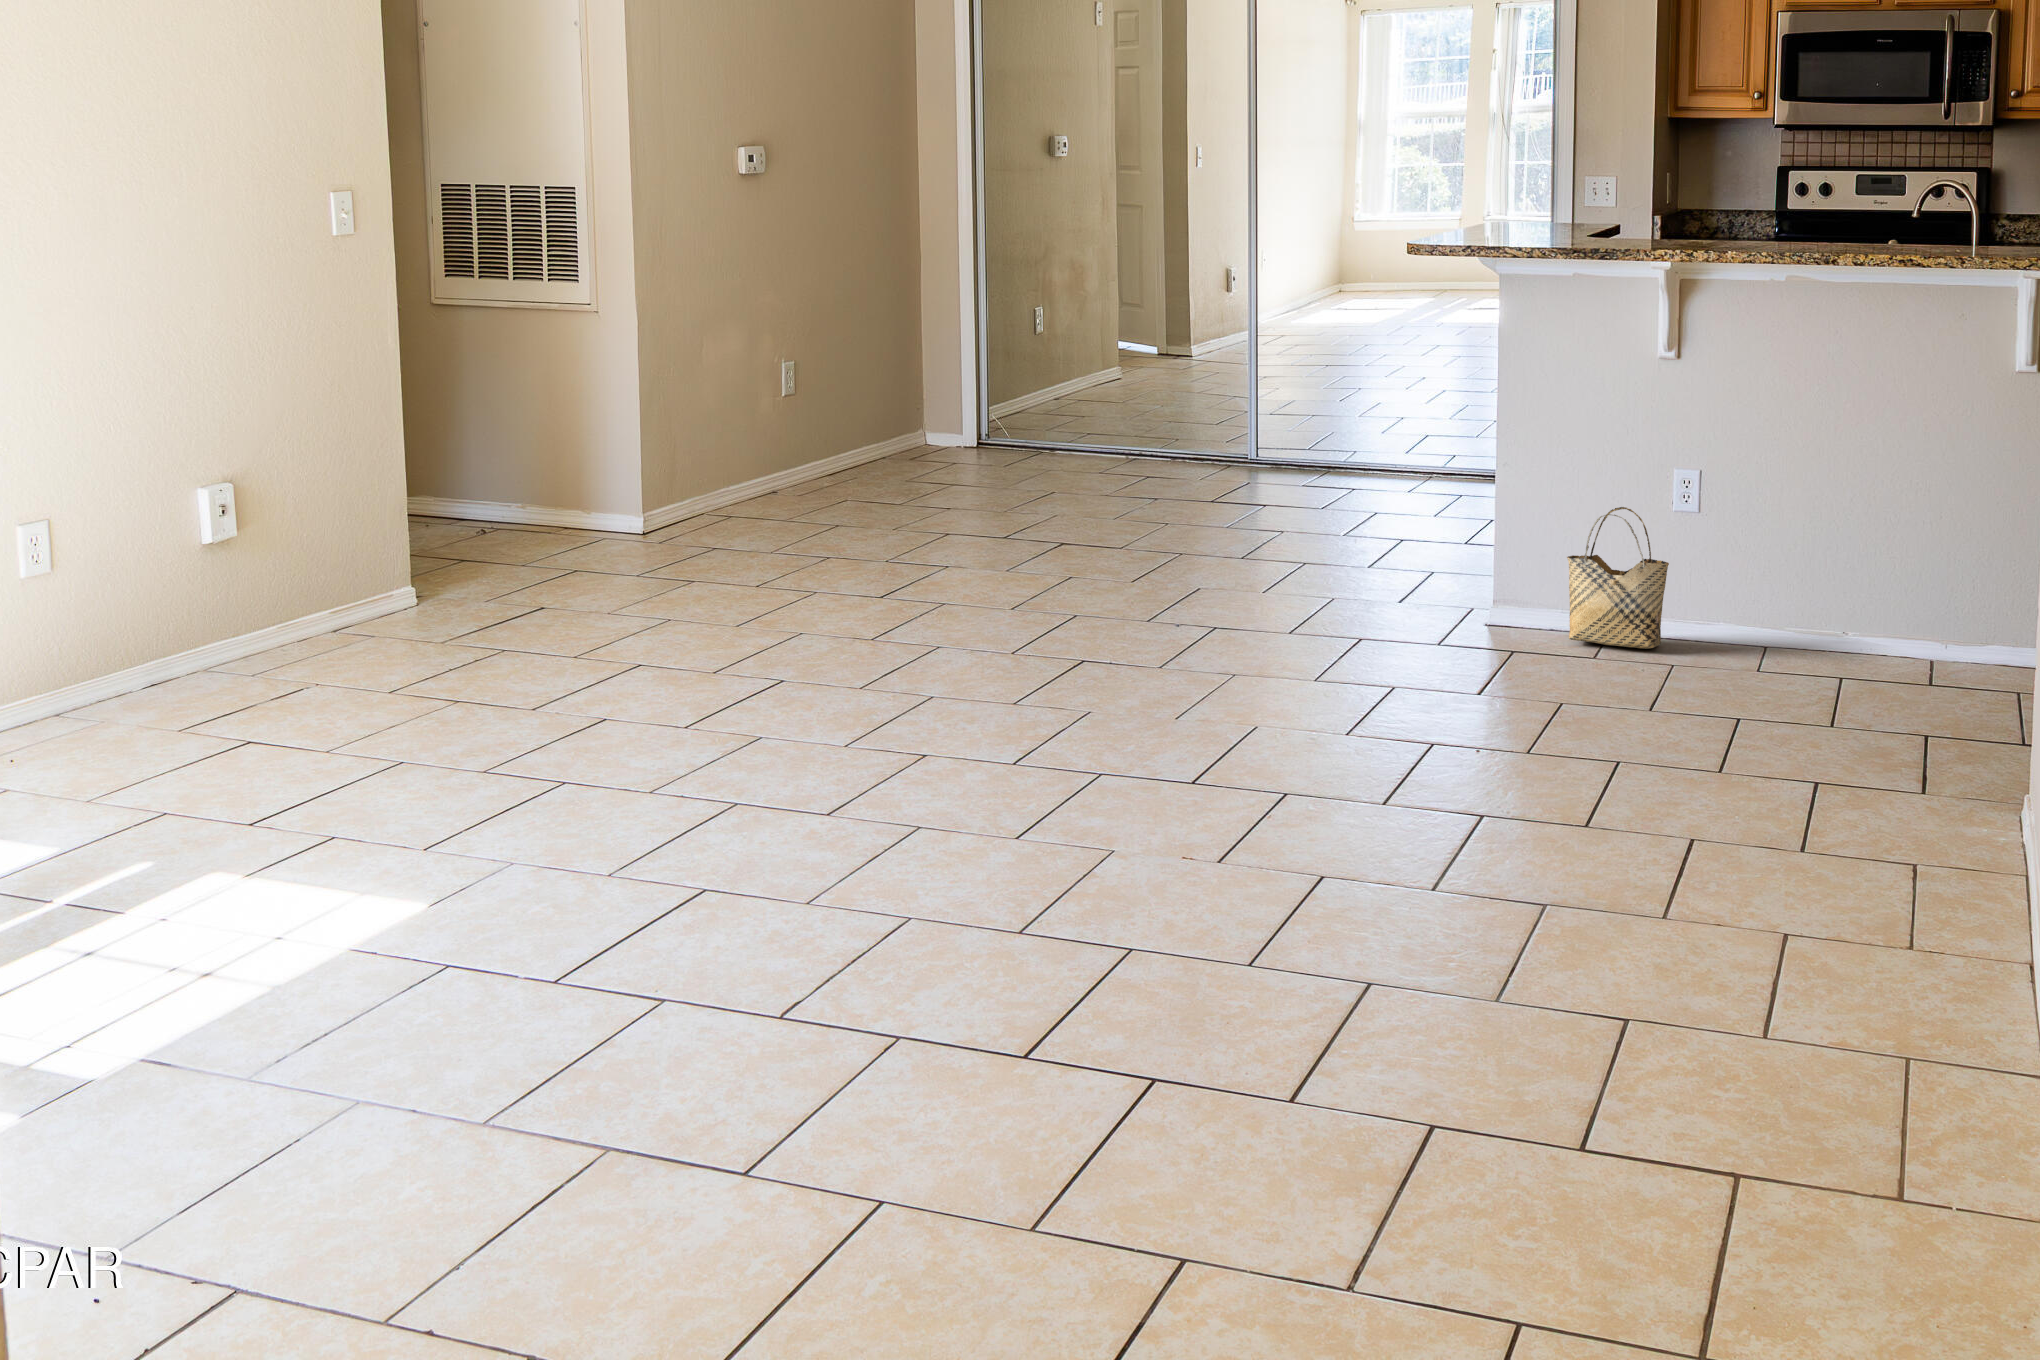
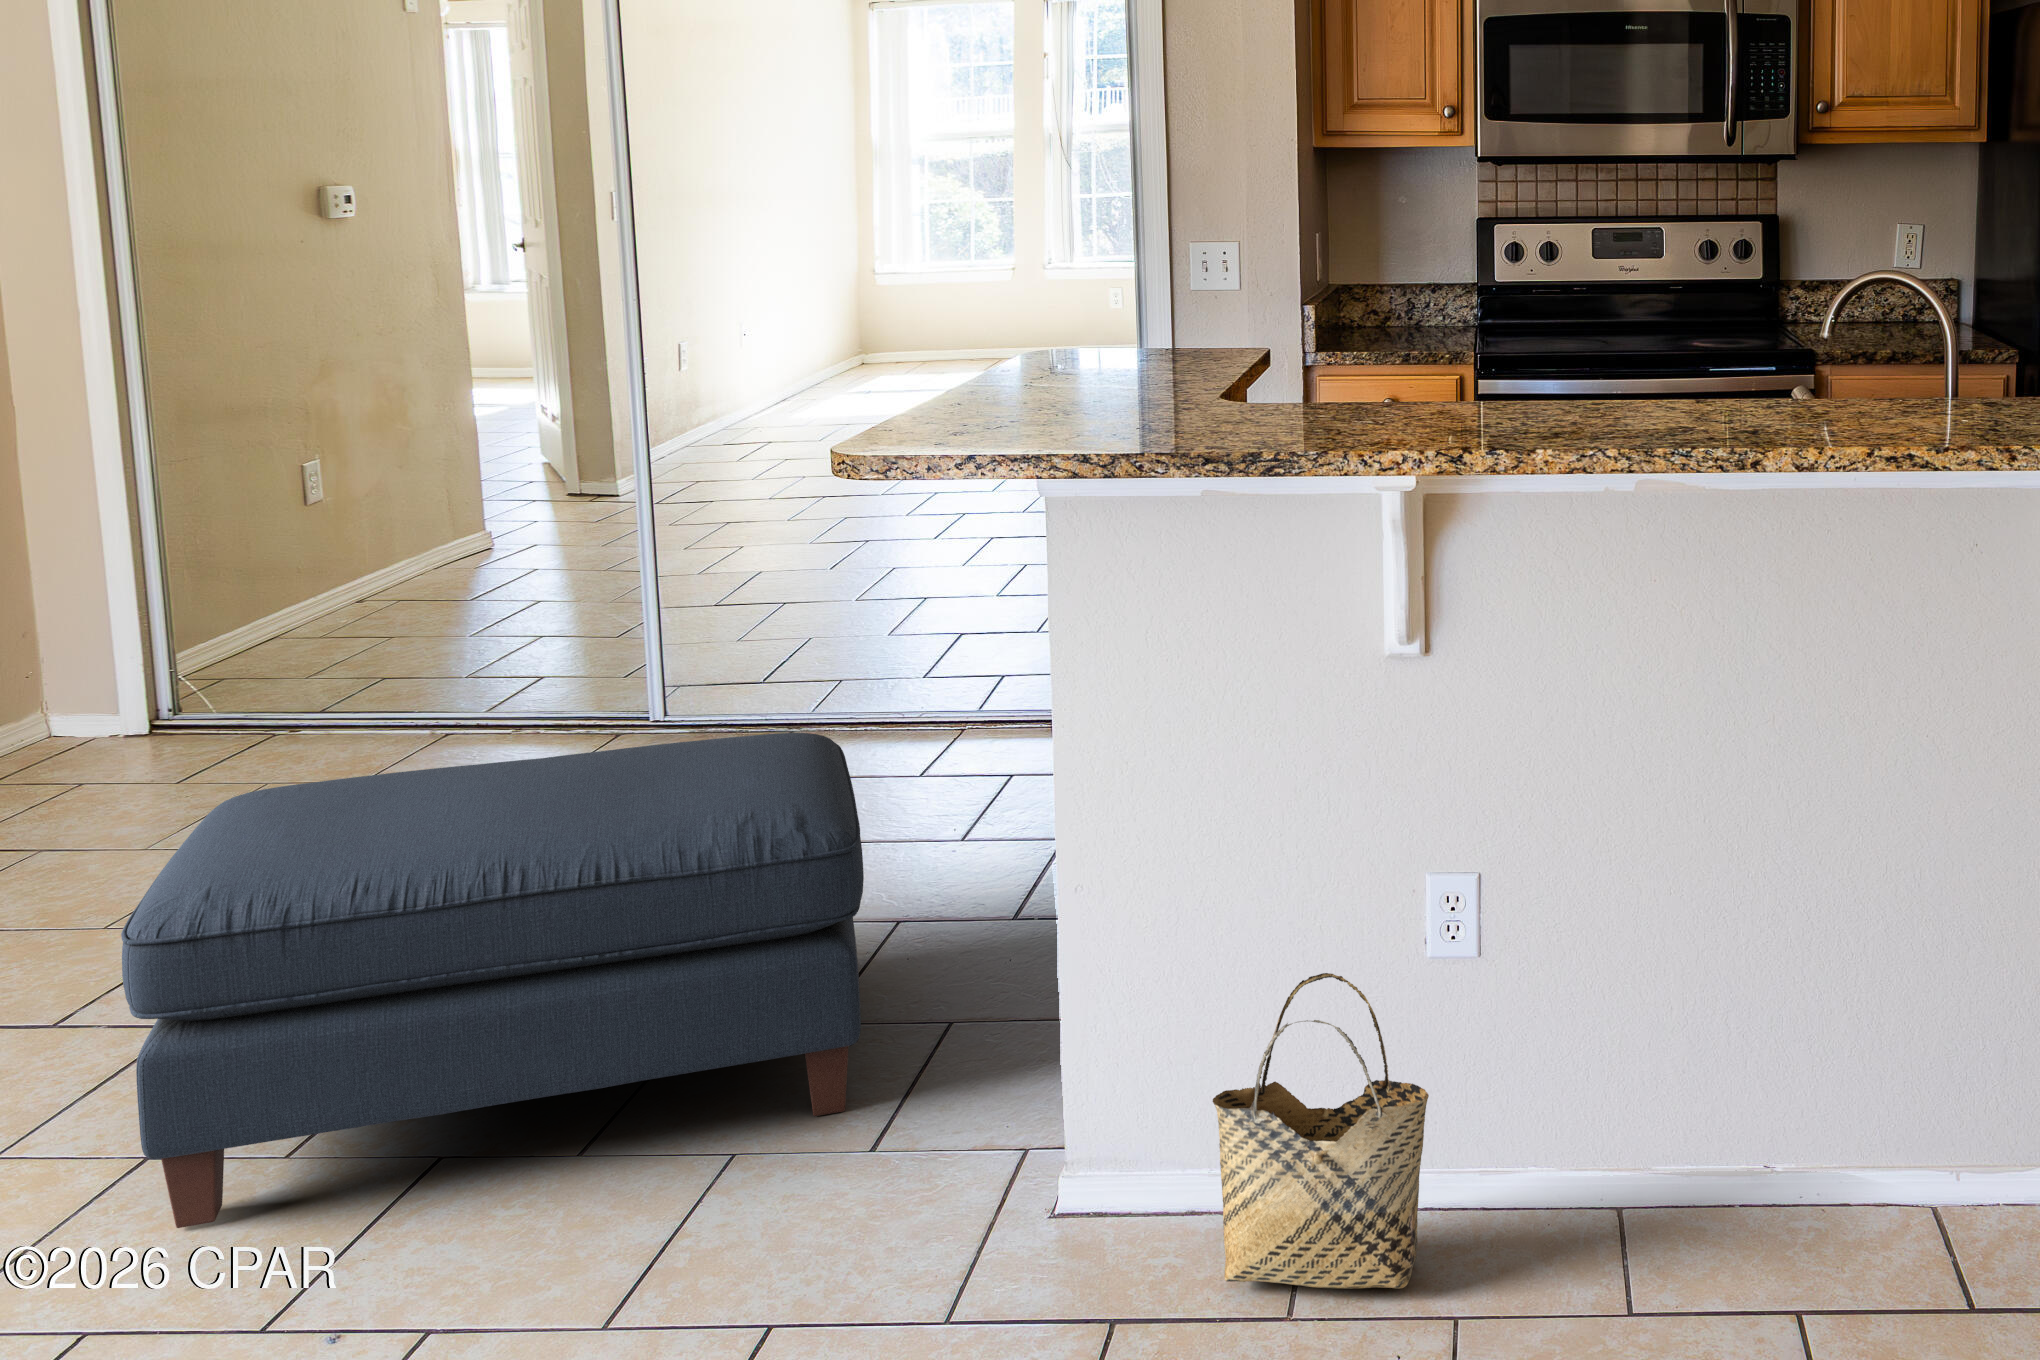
ottoman: none [1095,420,1402,593] -> present [121,733,864,1228]

